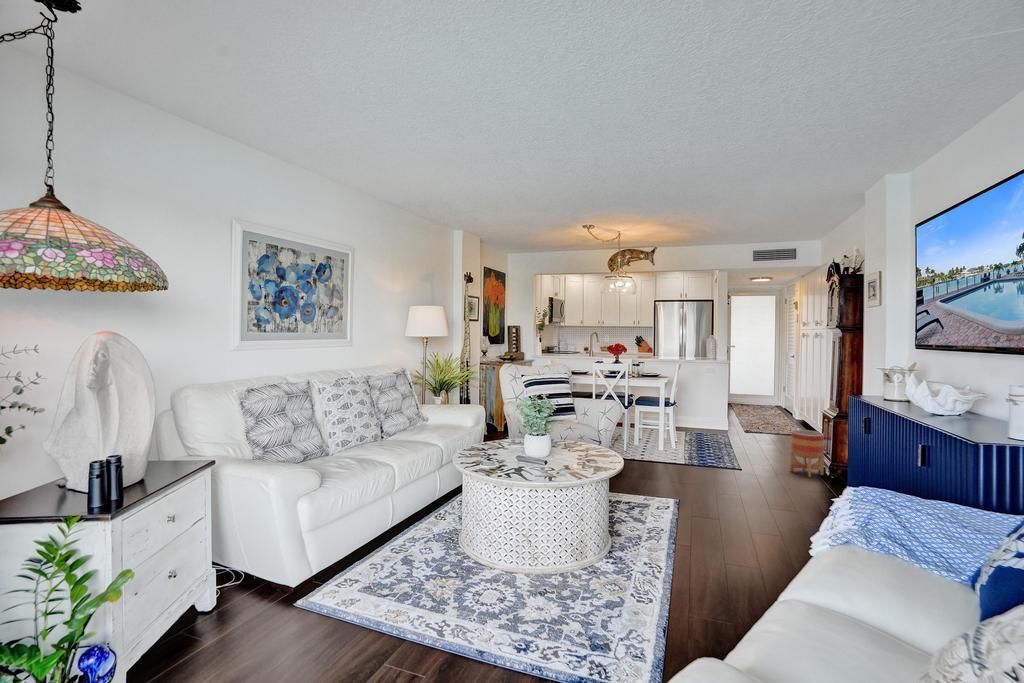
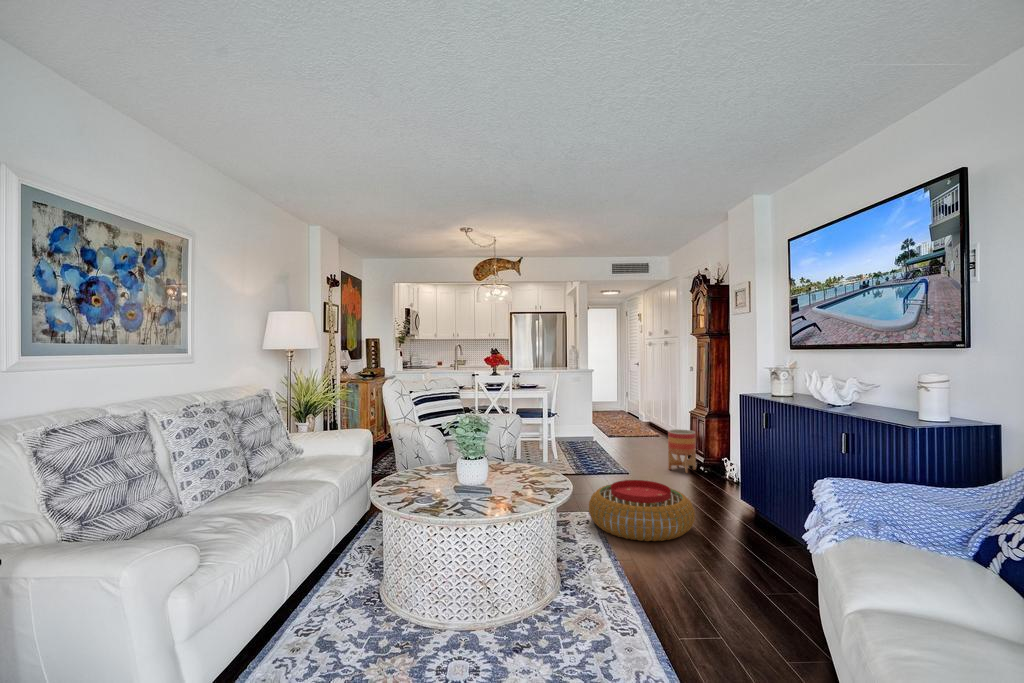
pouf: none [667,474,777,535] -> present [589,480,695,541]

